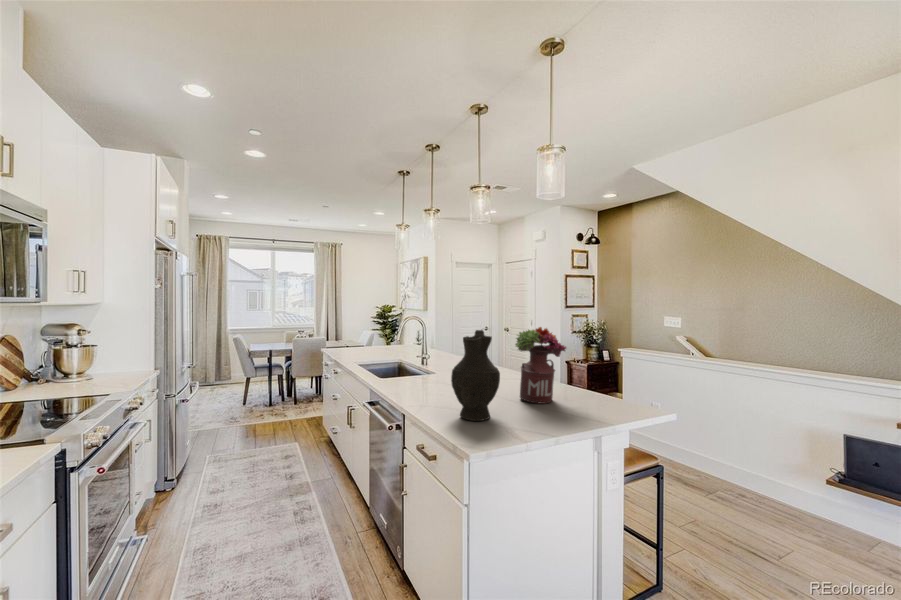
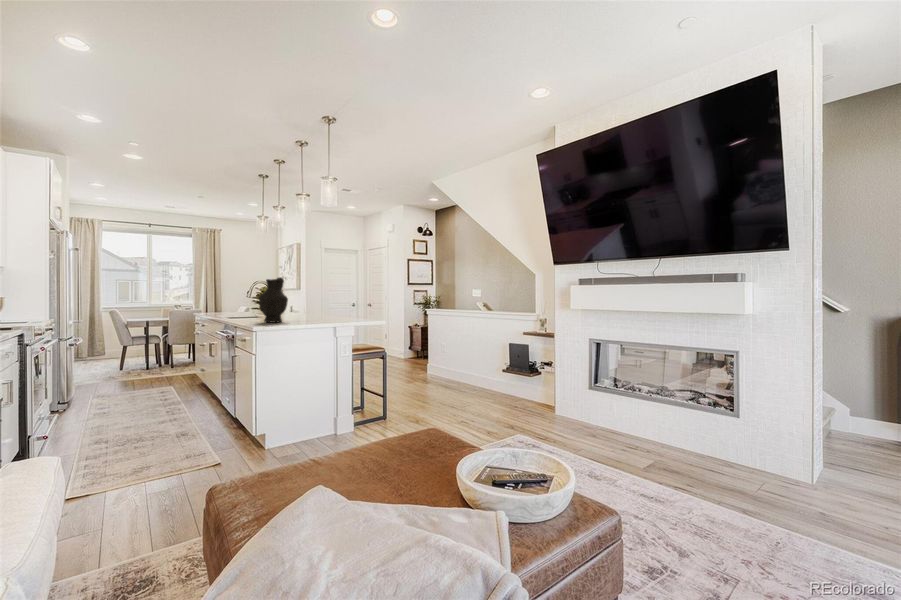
flower arrangement: present [515,327,566,404] -> none [304,278,335,320]

